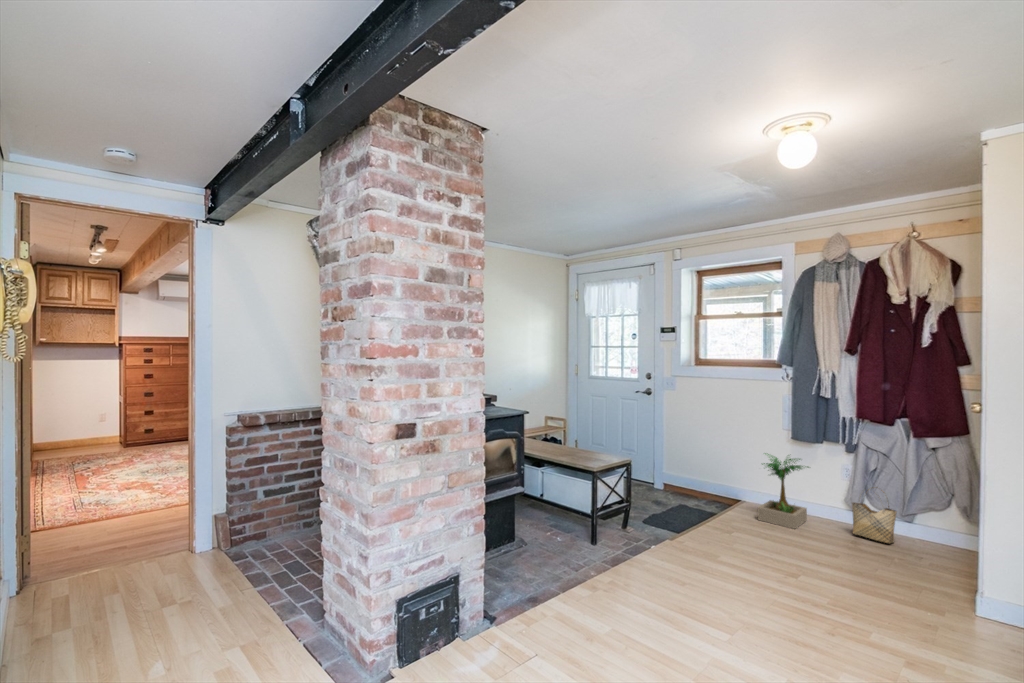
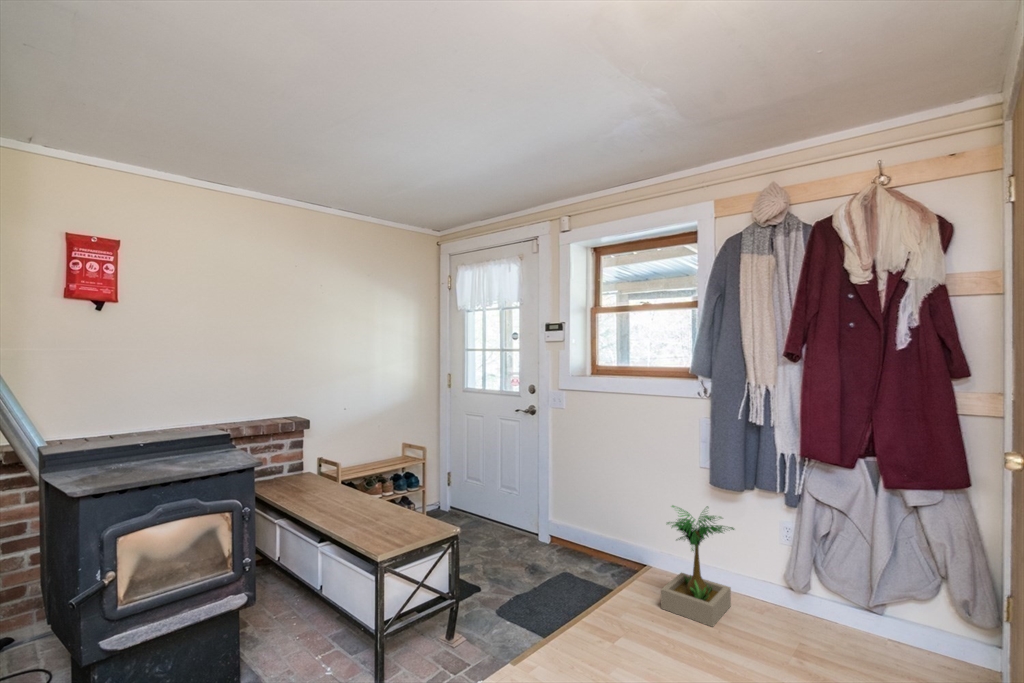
woven basket: present [852,489,897,543] -> none [793,562,860,656]

